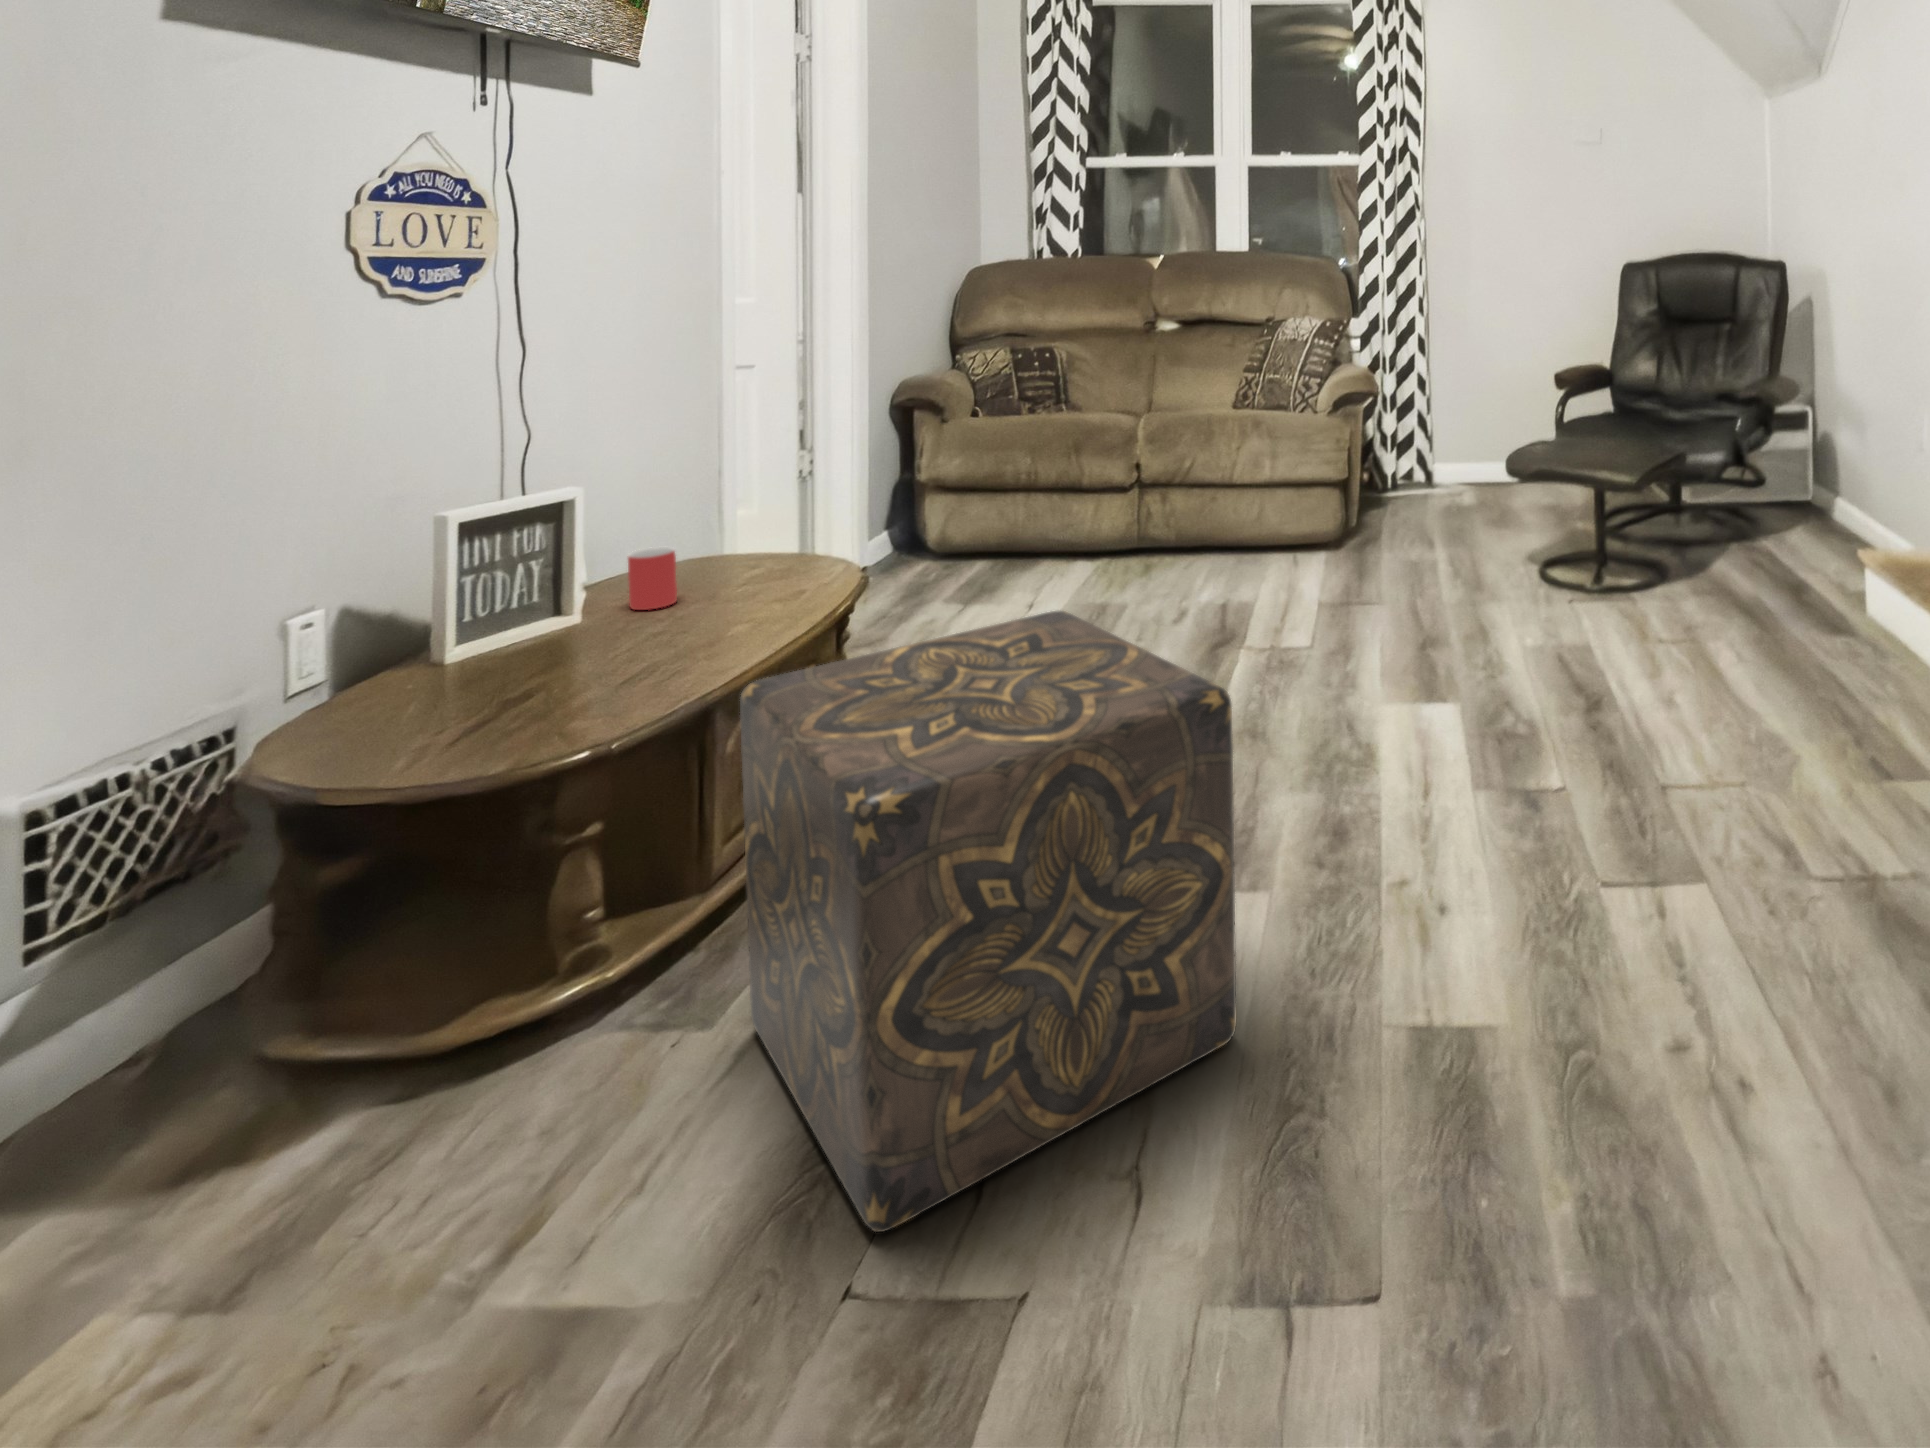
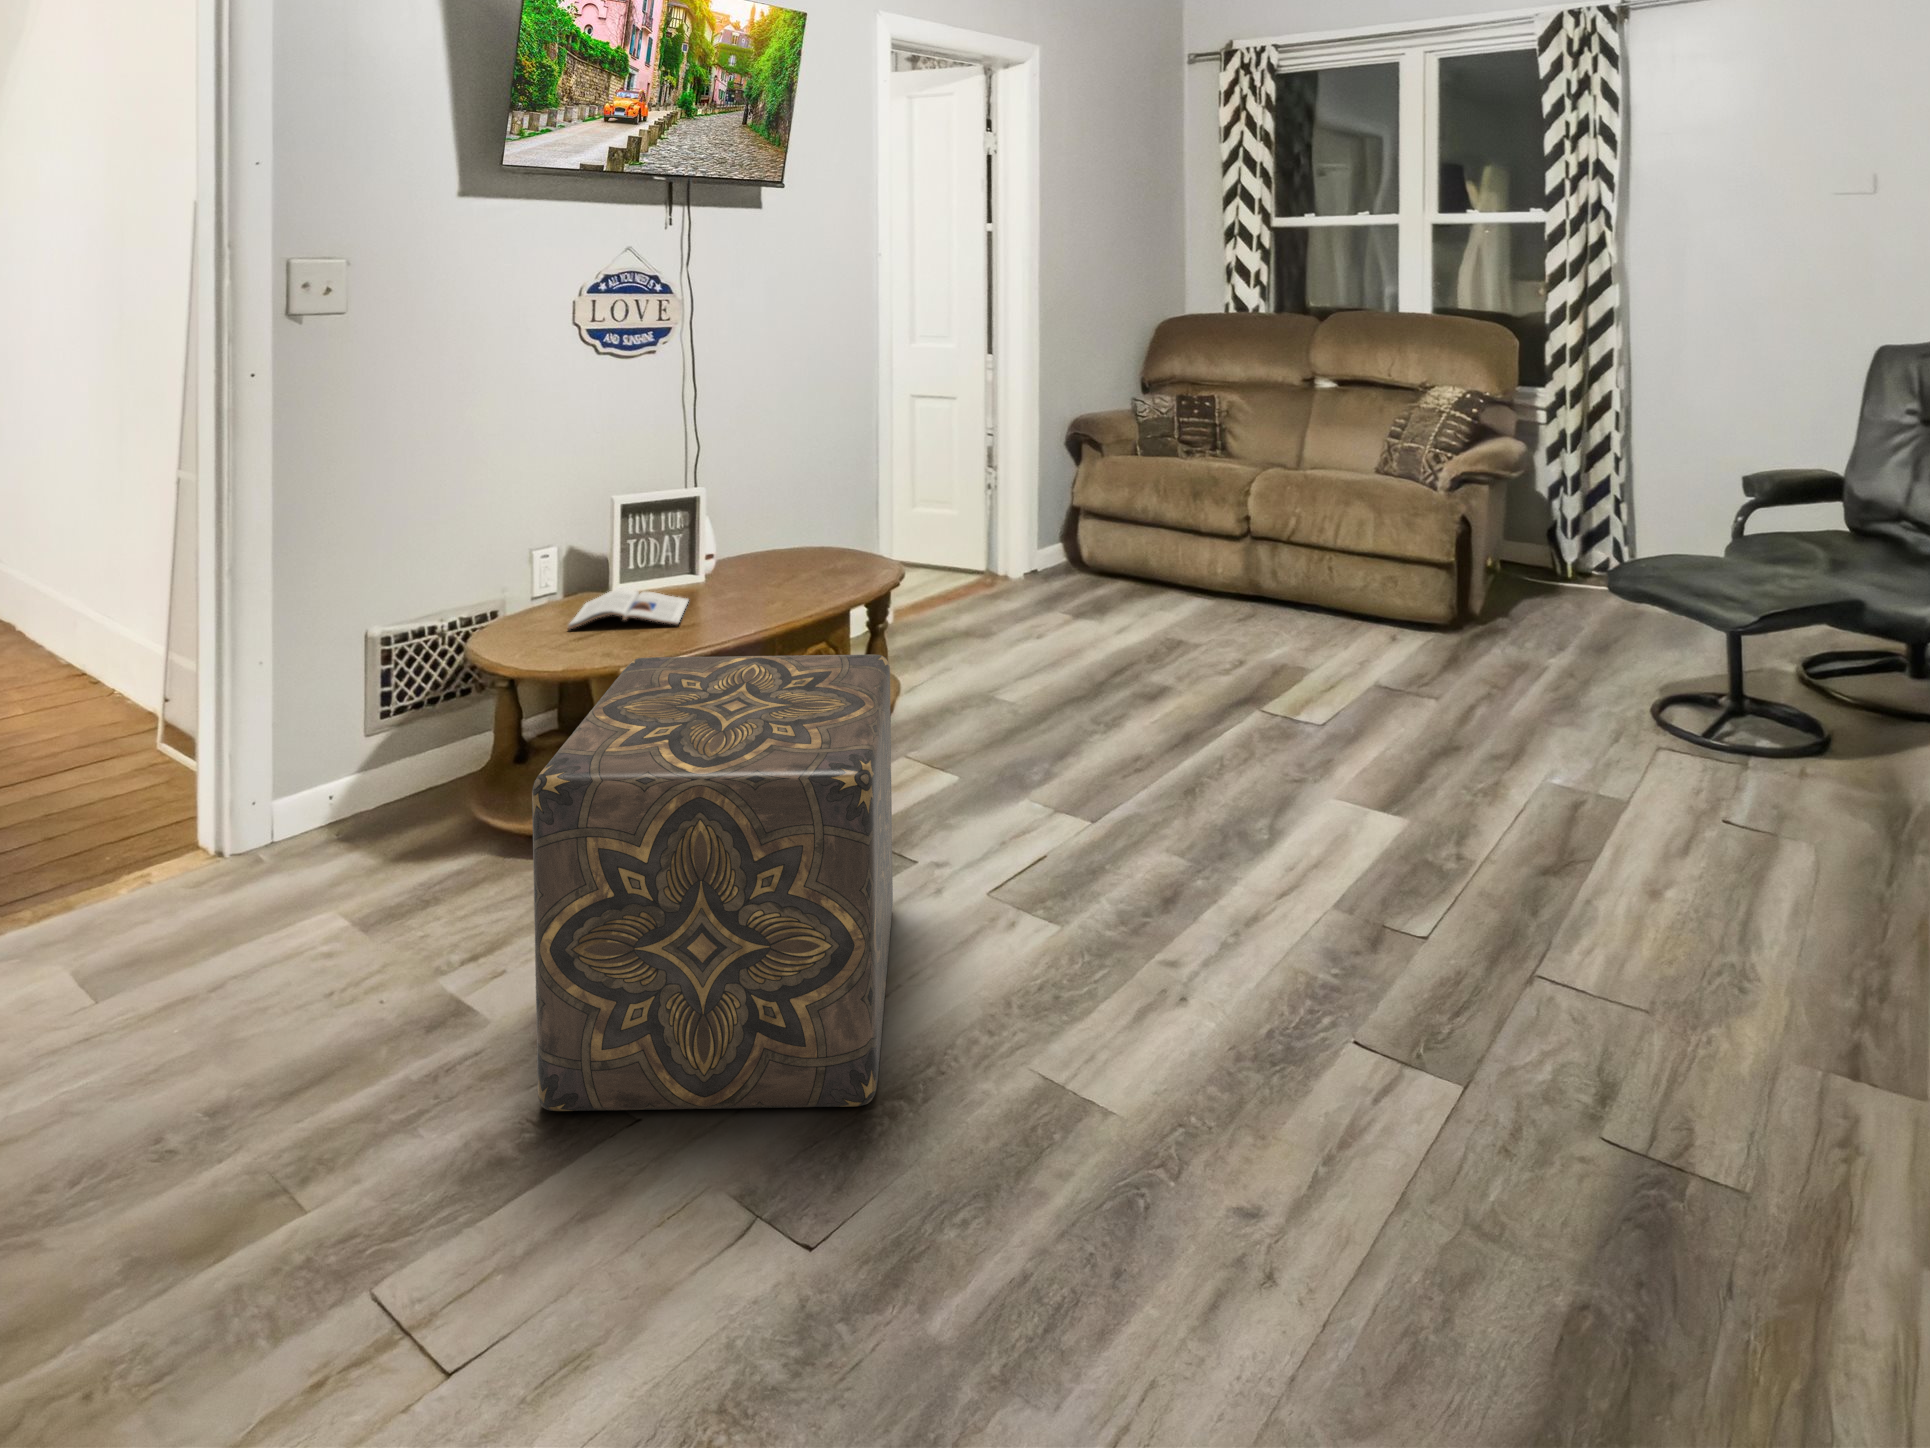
mug: present [628,547,677,610] -> none [717,537,747,582]
magazine: none [449,636,662,708] -> present [568,588,688,629]

